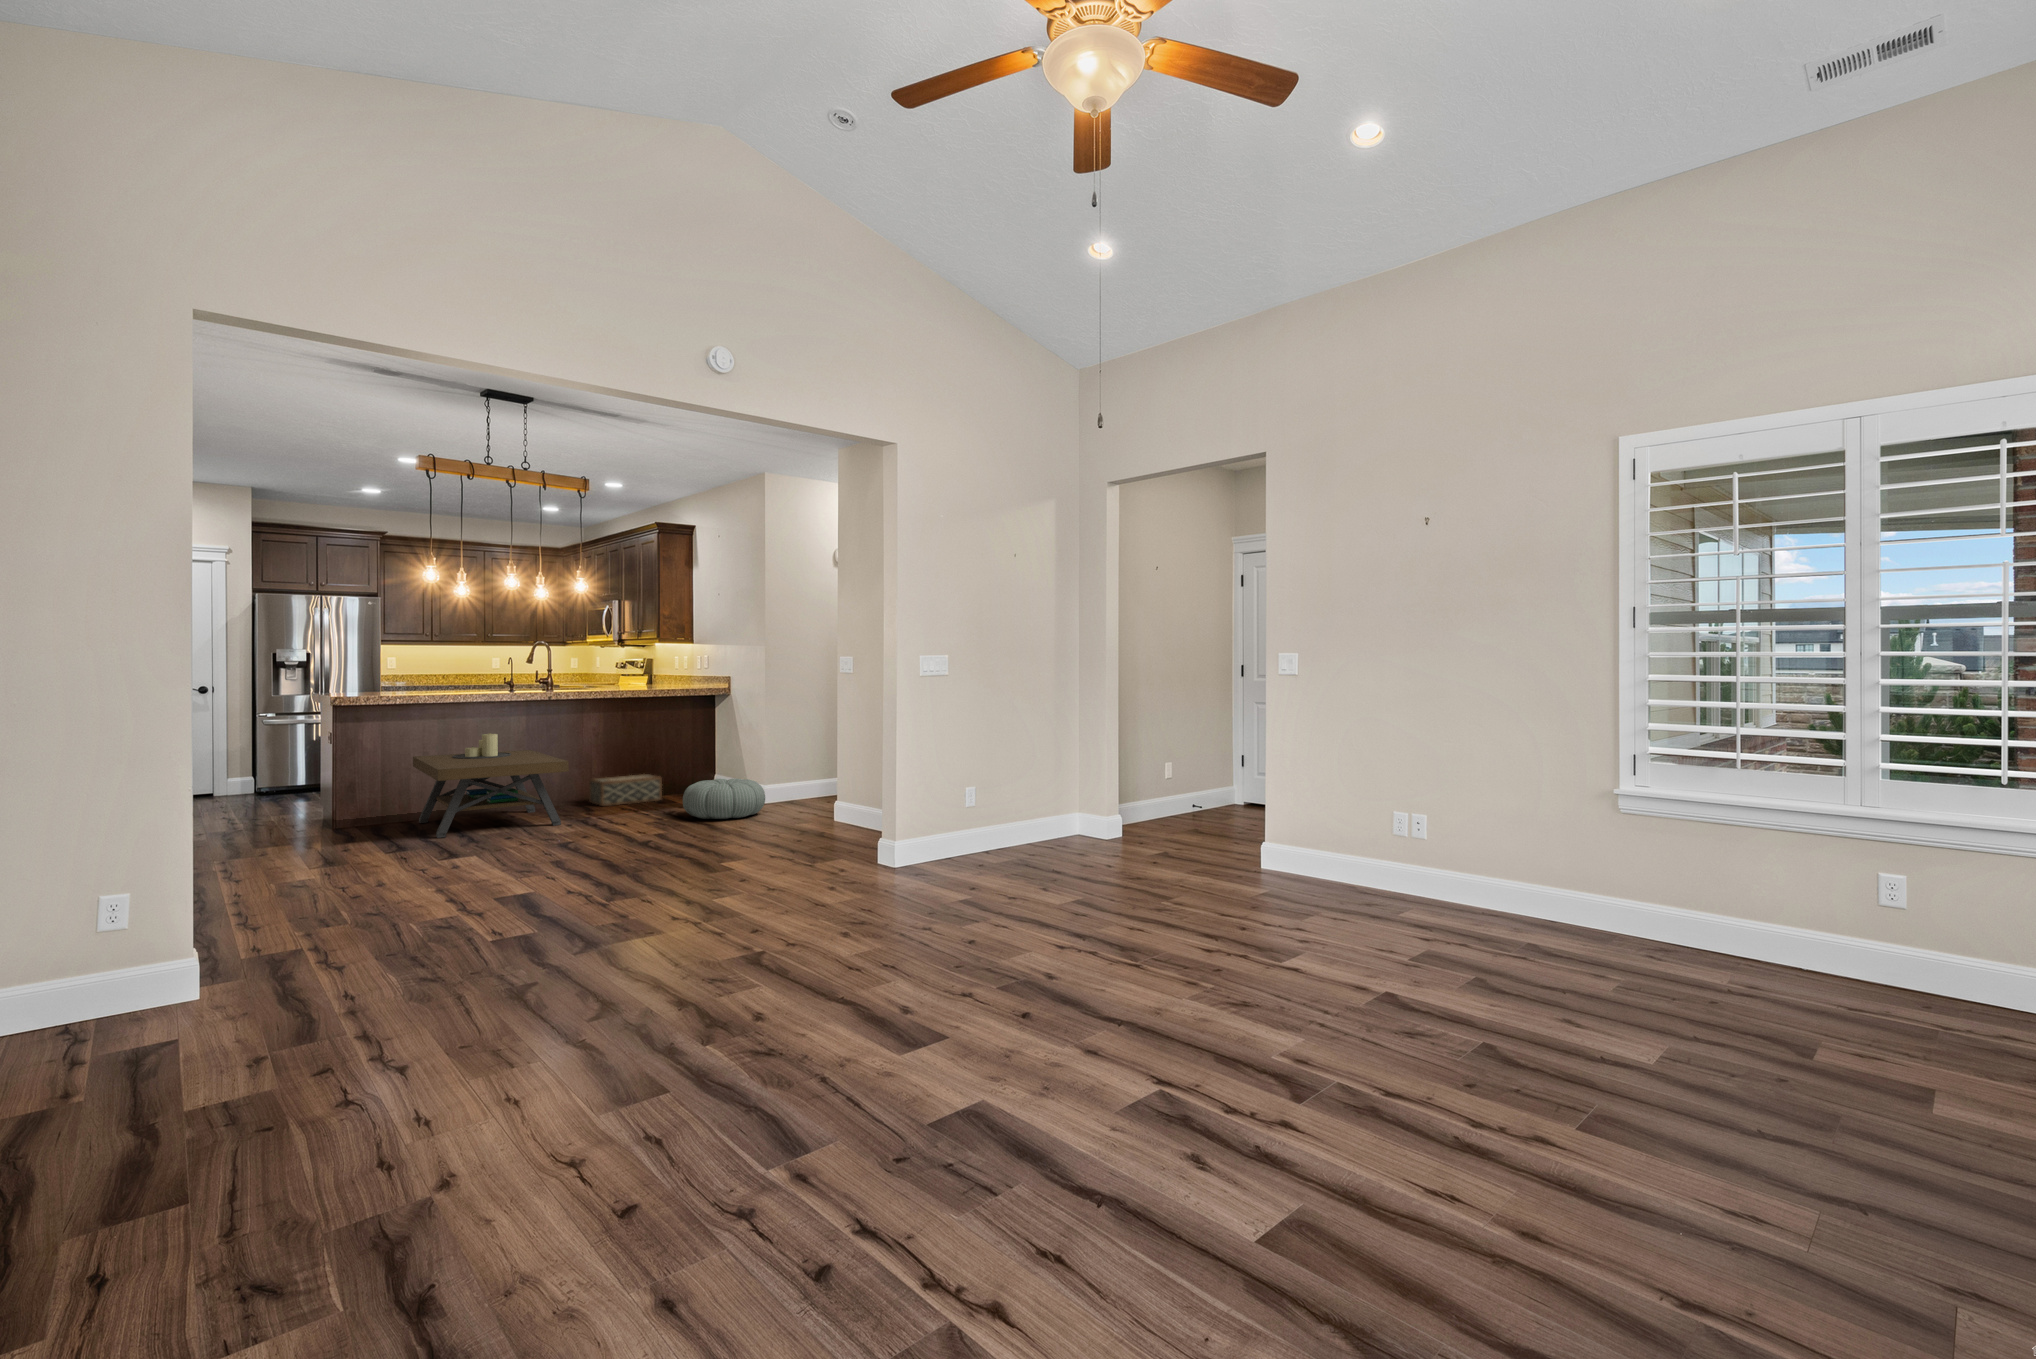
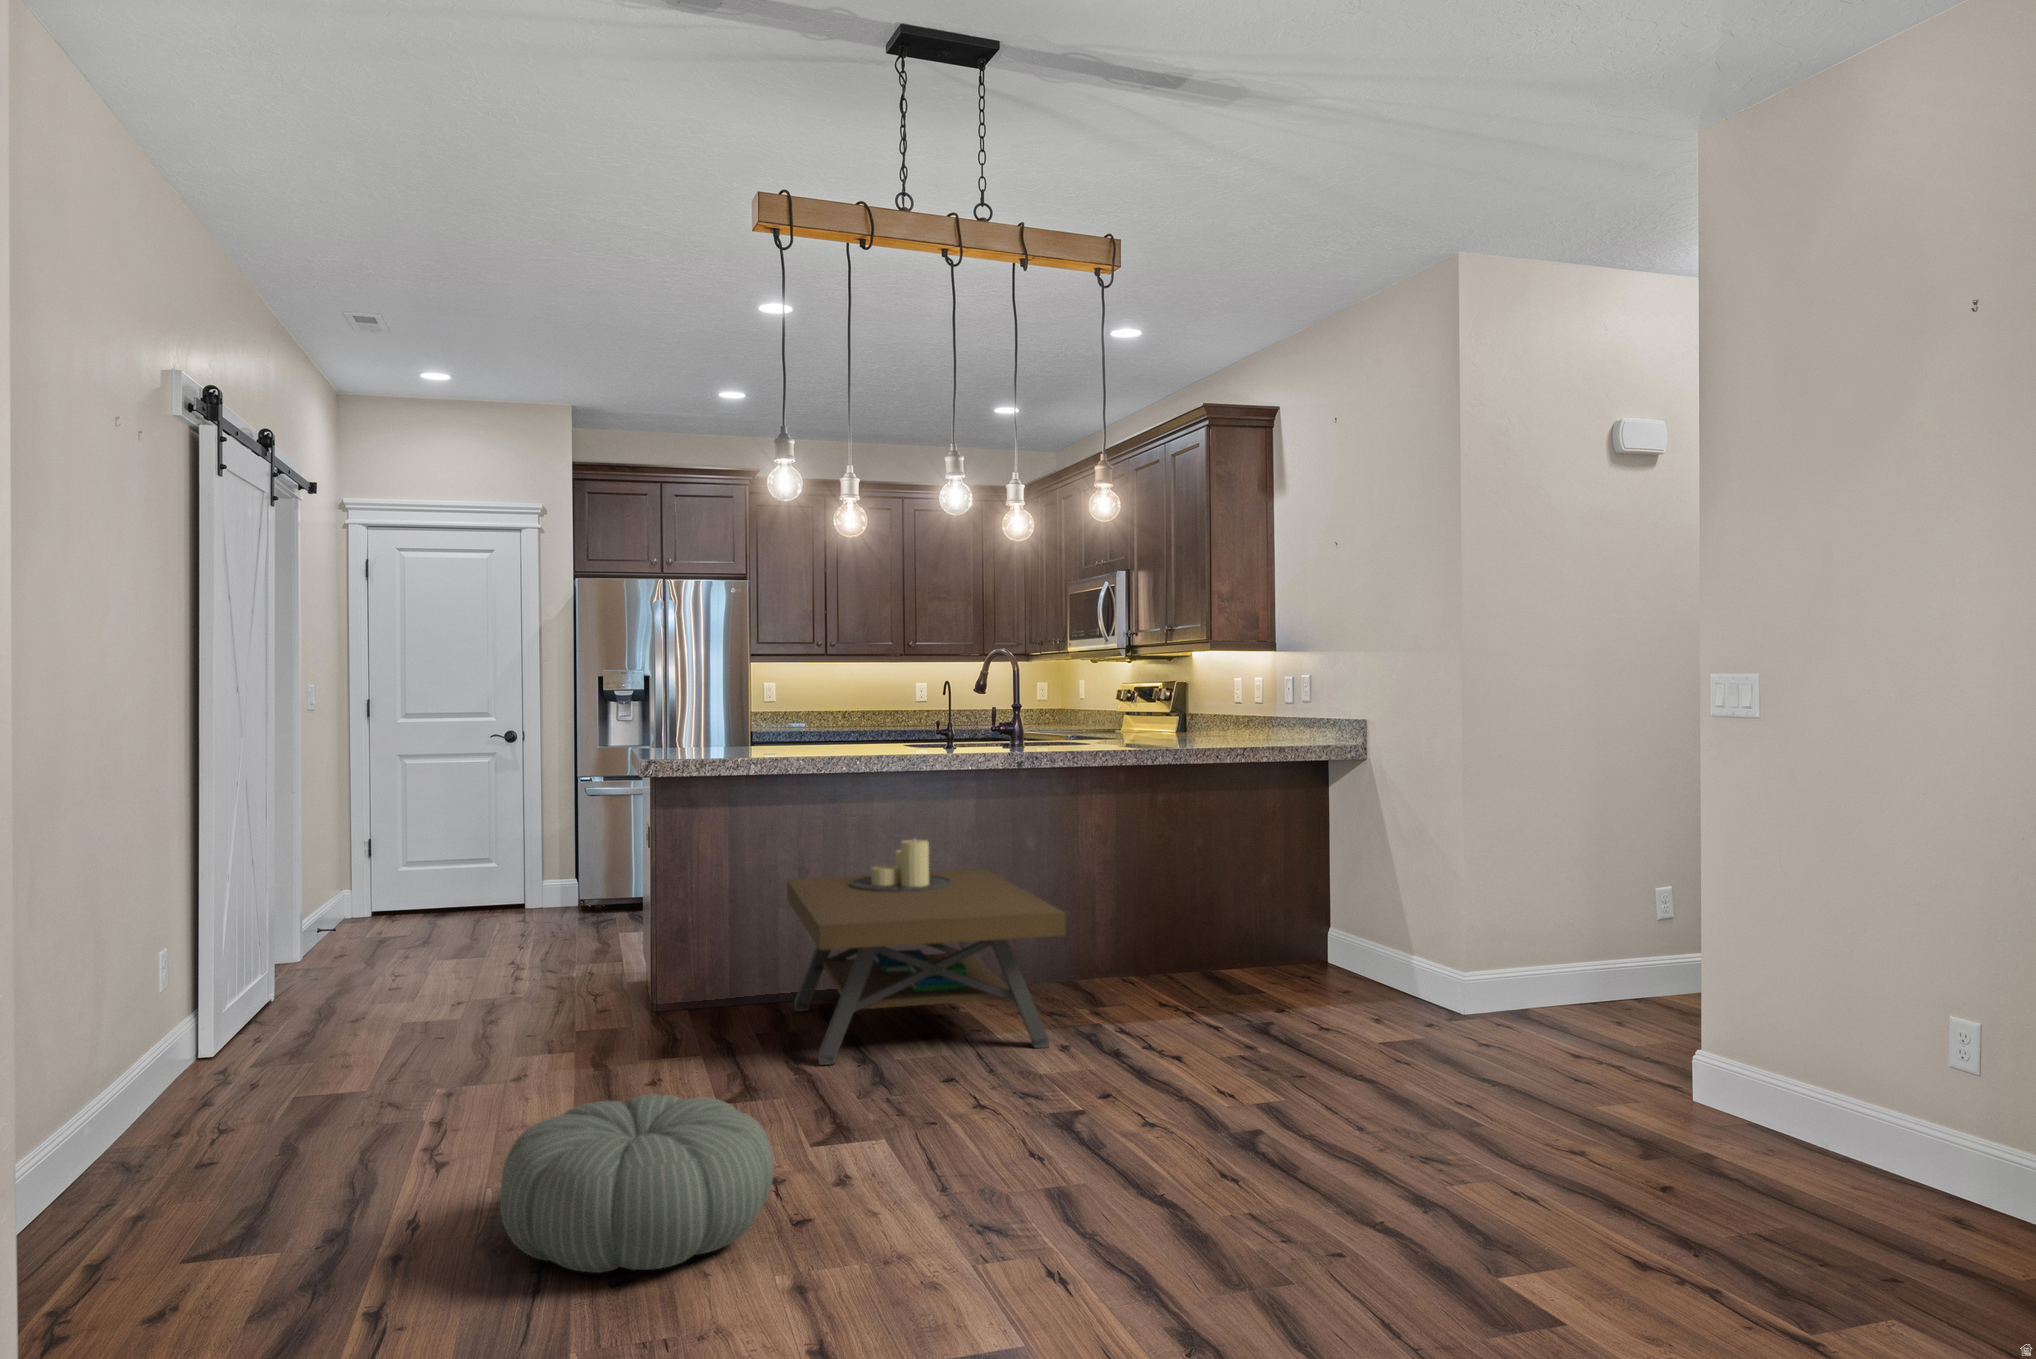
woven basket: present [589,774,662,806] -> none [1091,923,1231,993]
pouf: present [683,778,765,819] -> present [500,1094,773,1273]

